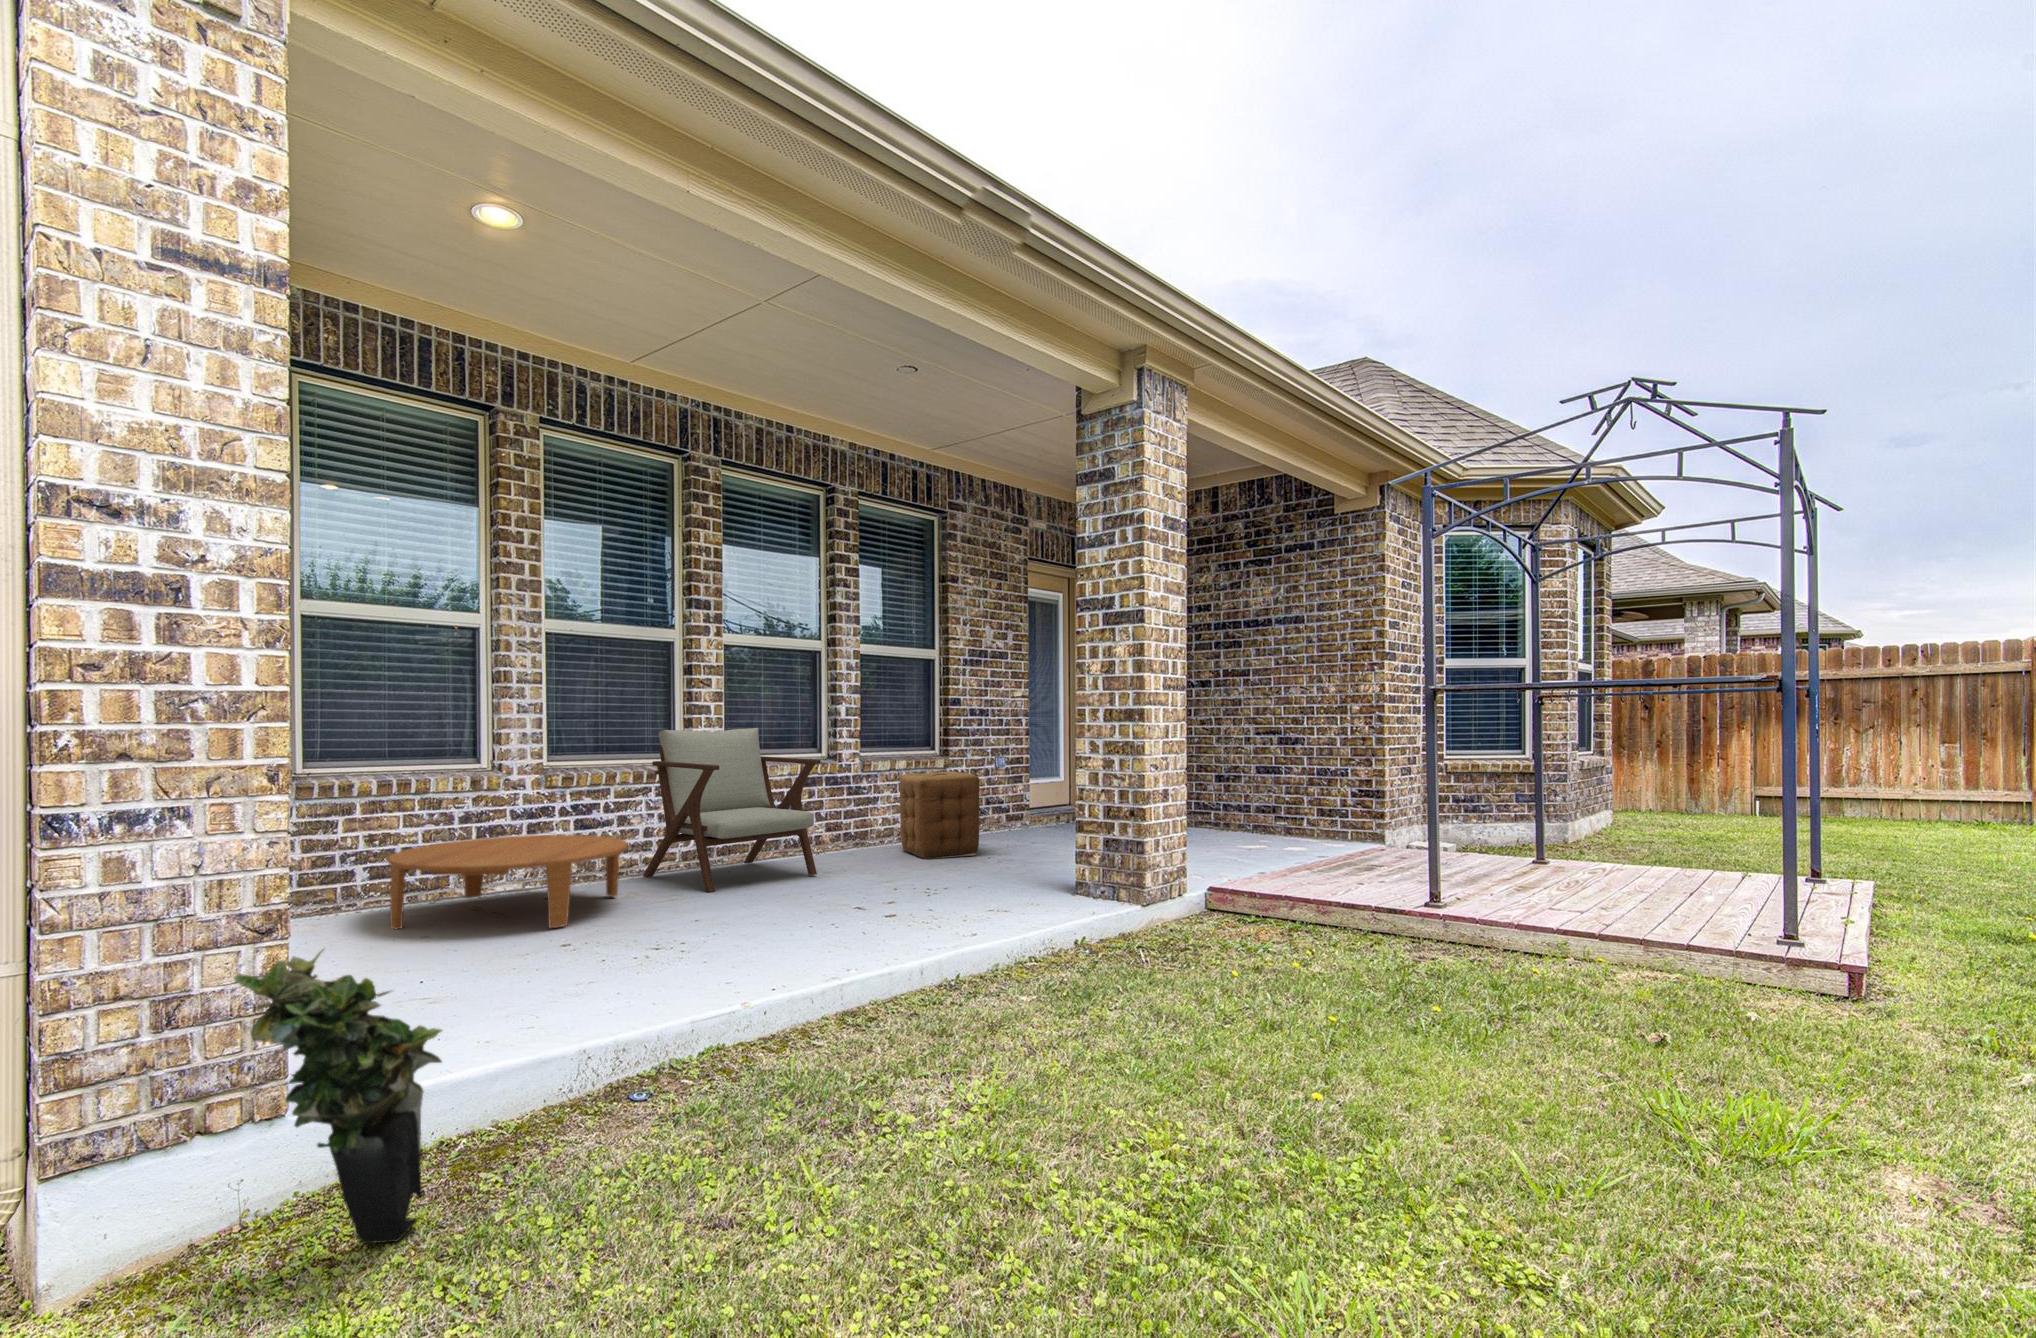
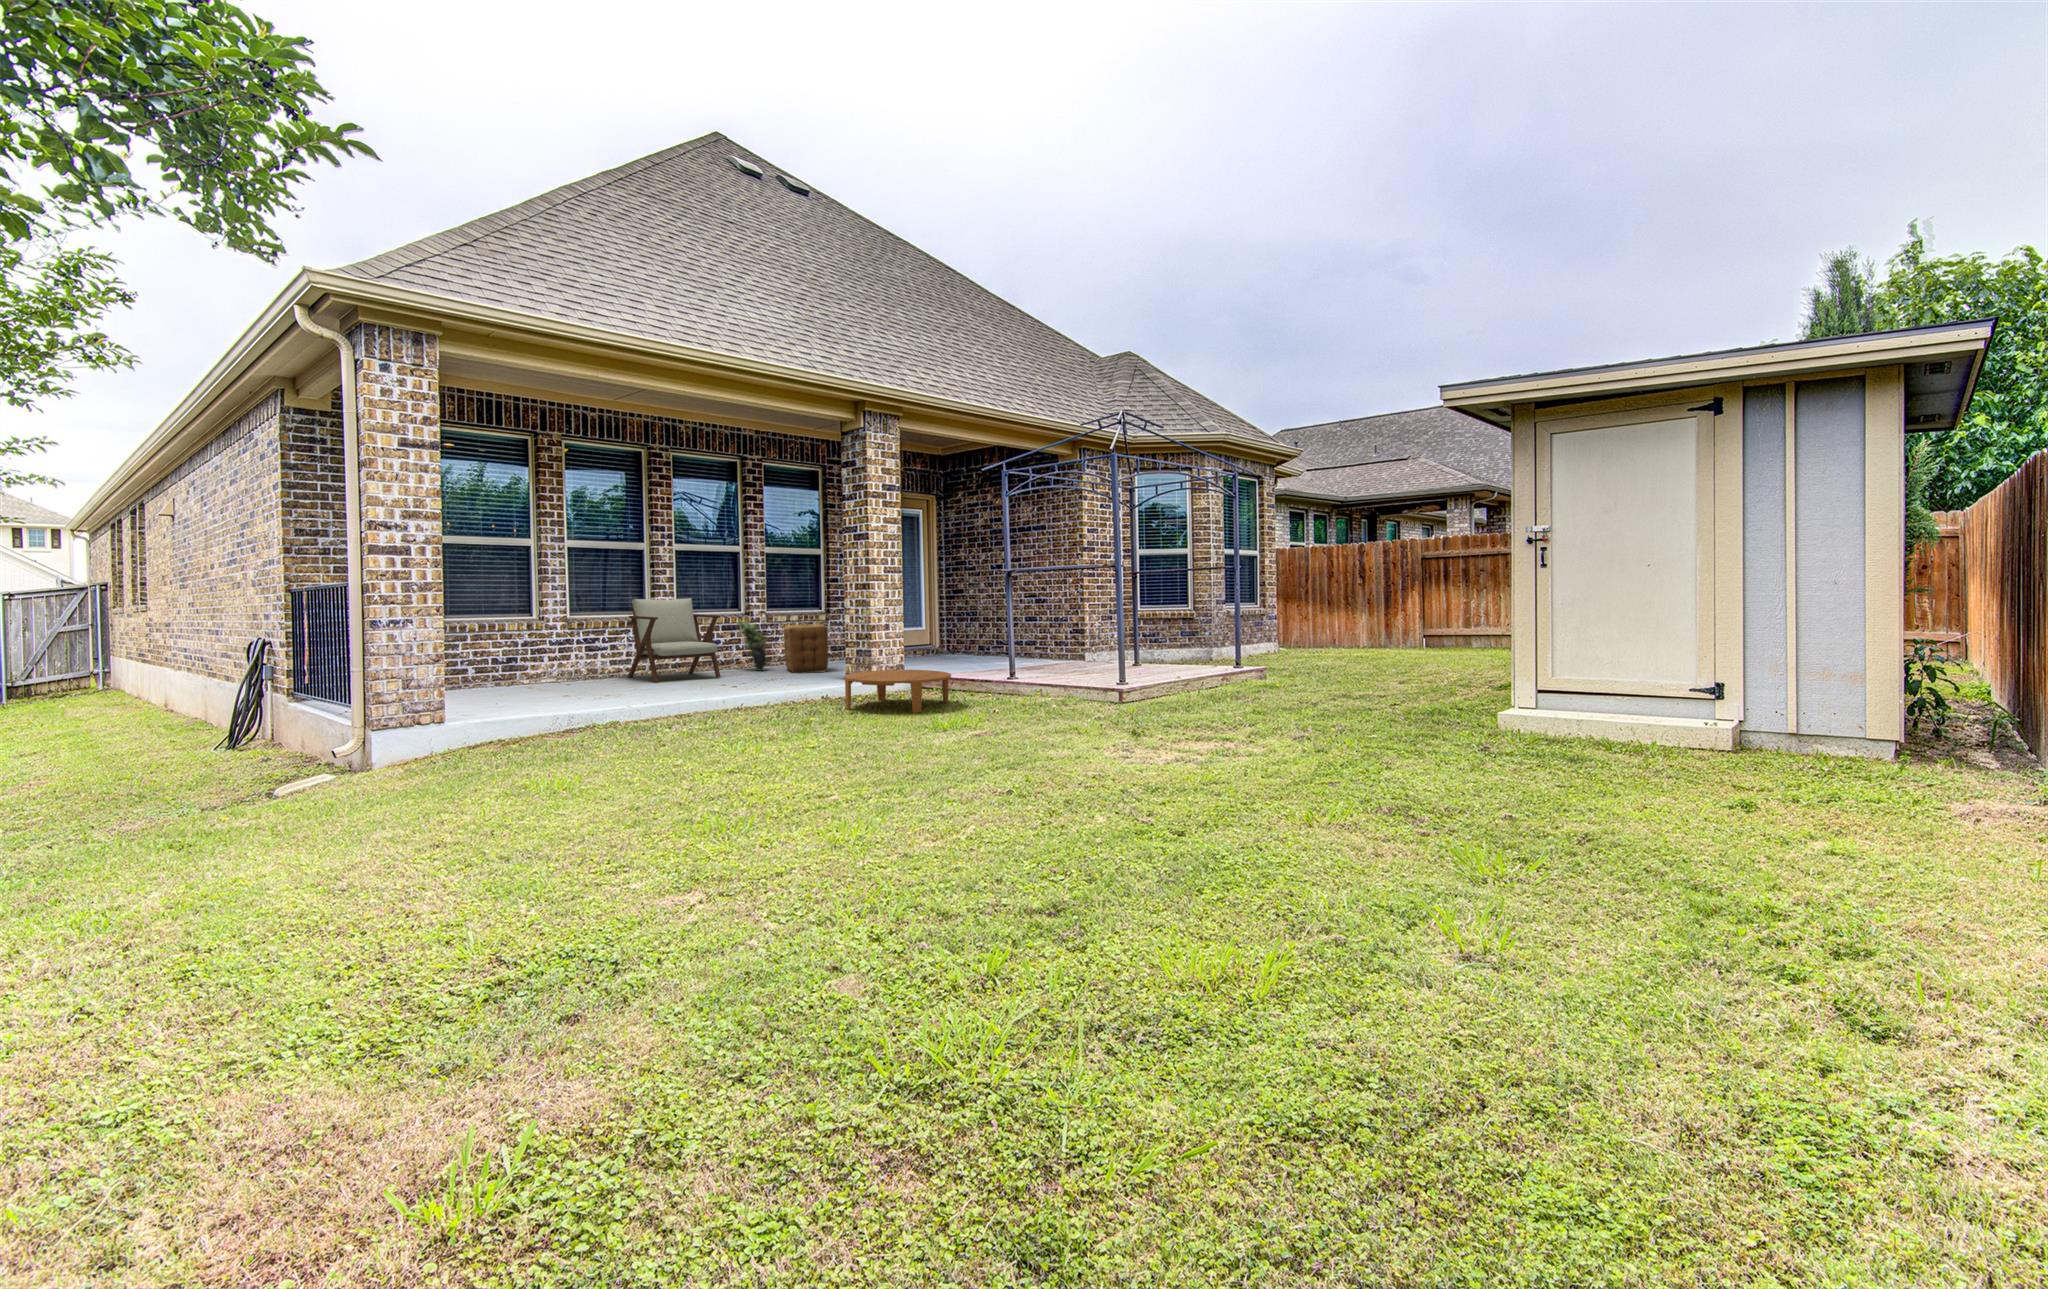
coffee table: present [388,835,628,929] -> present [844,670,951,713]
potted plant: present [234,949,442,1243] -> present [738,621,768,671]

